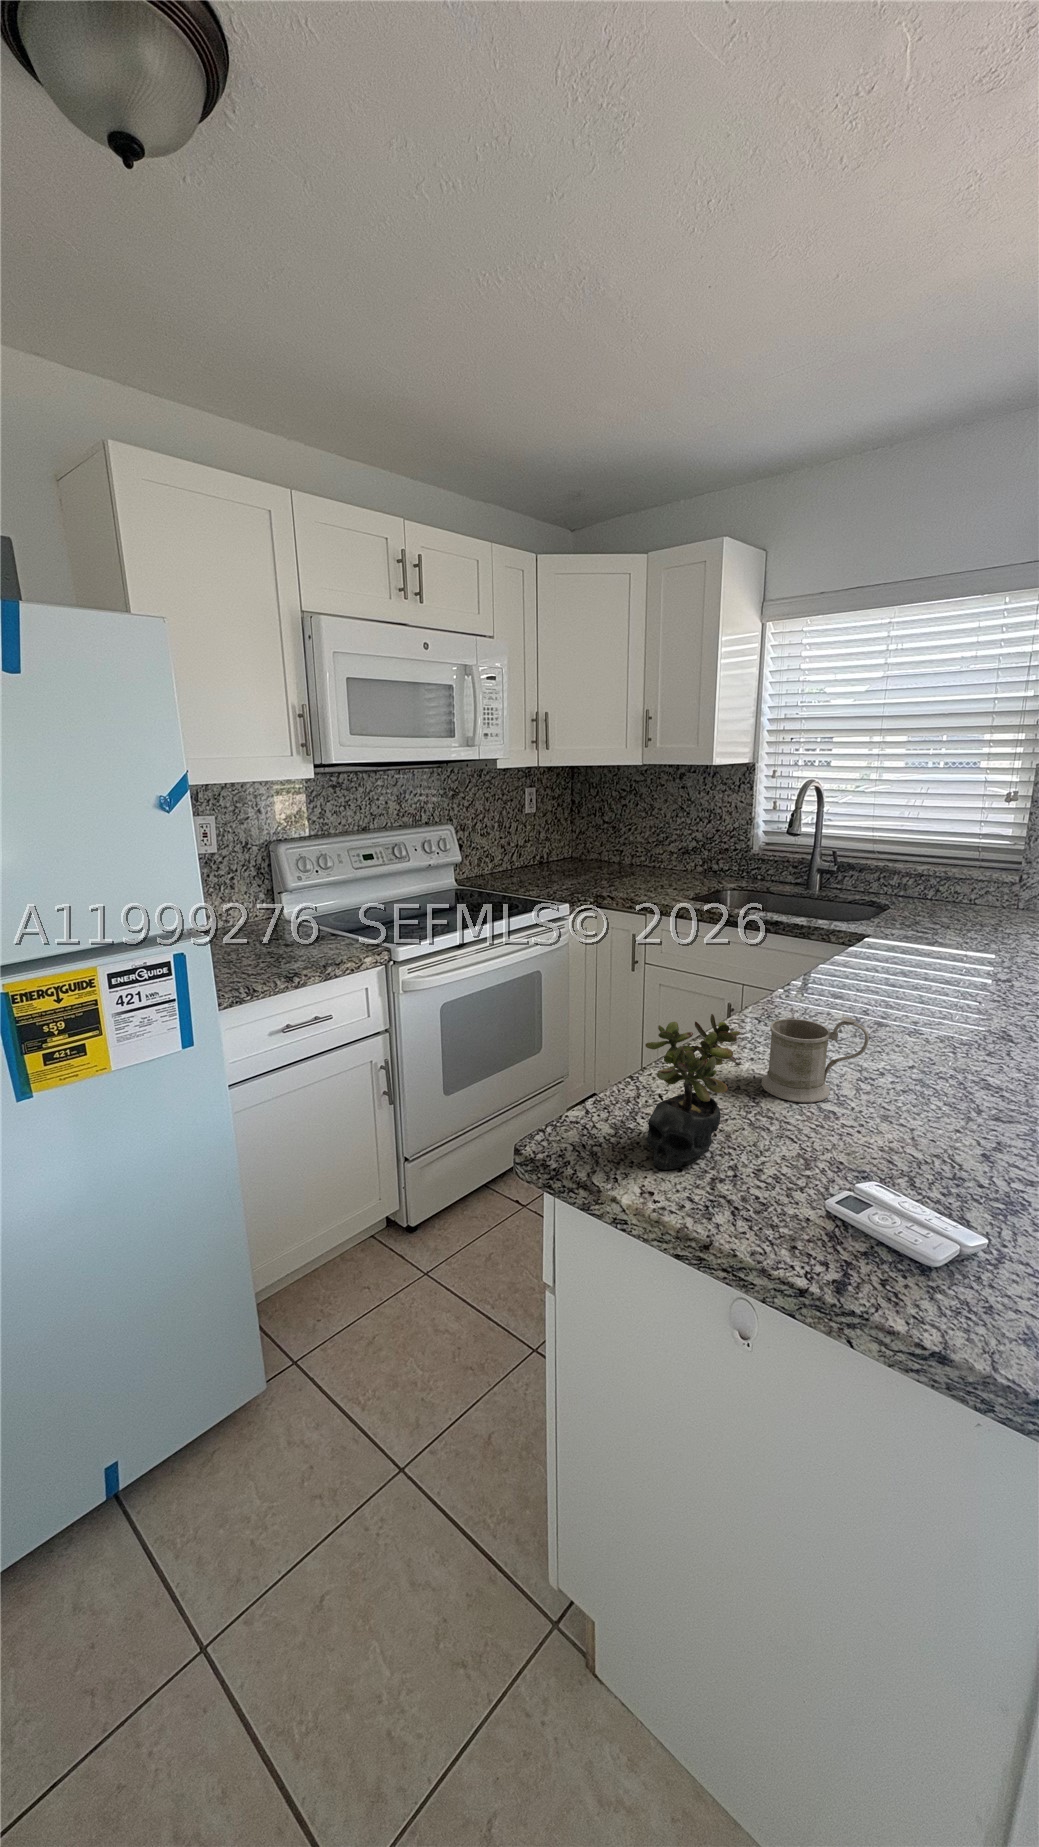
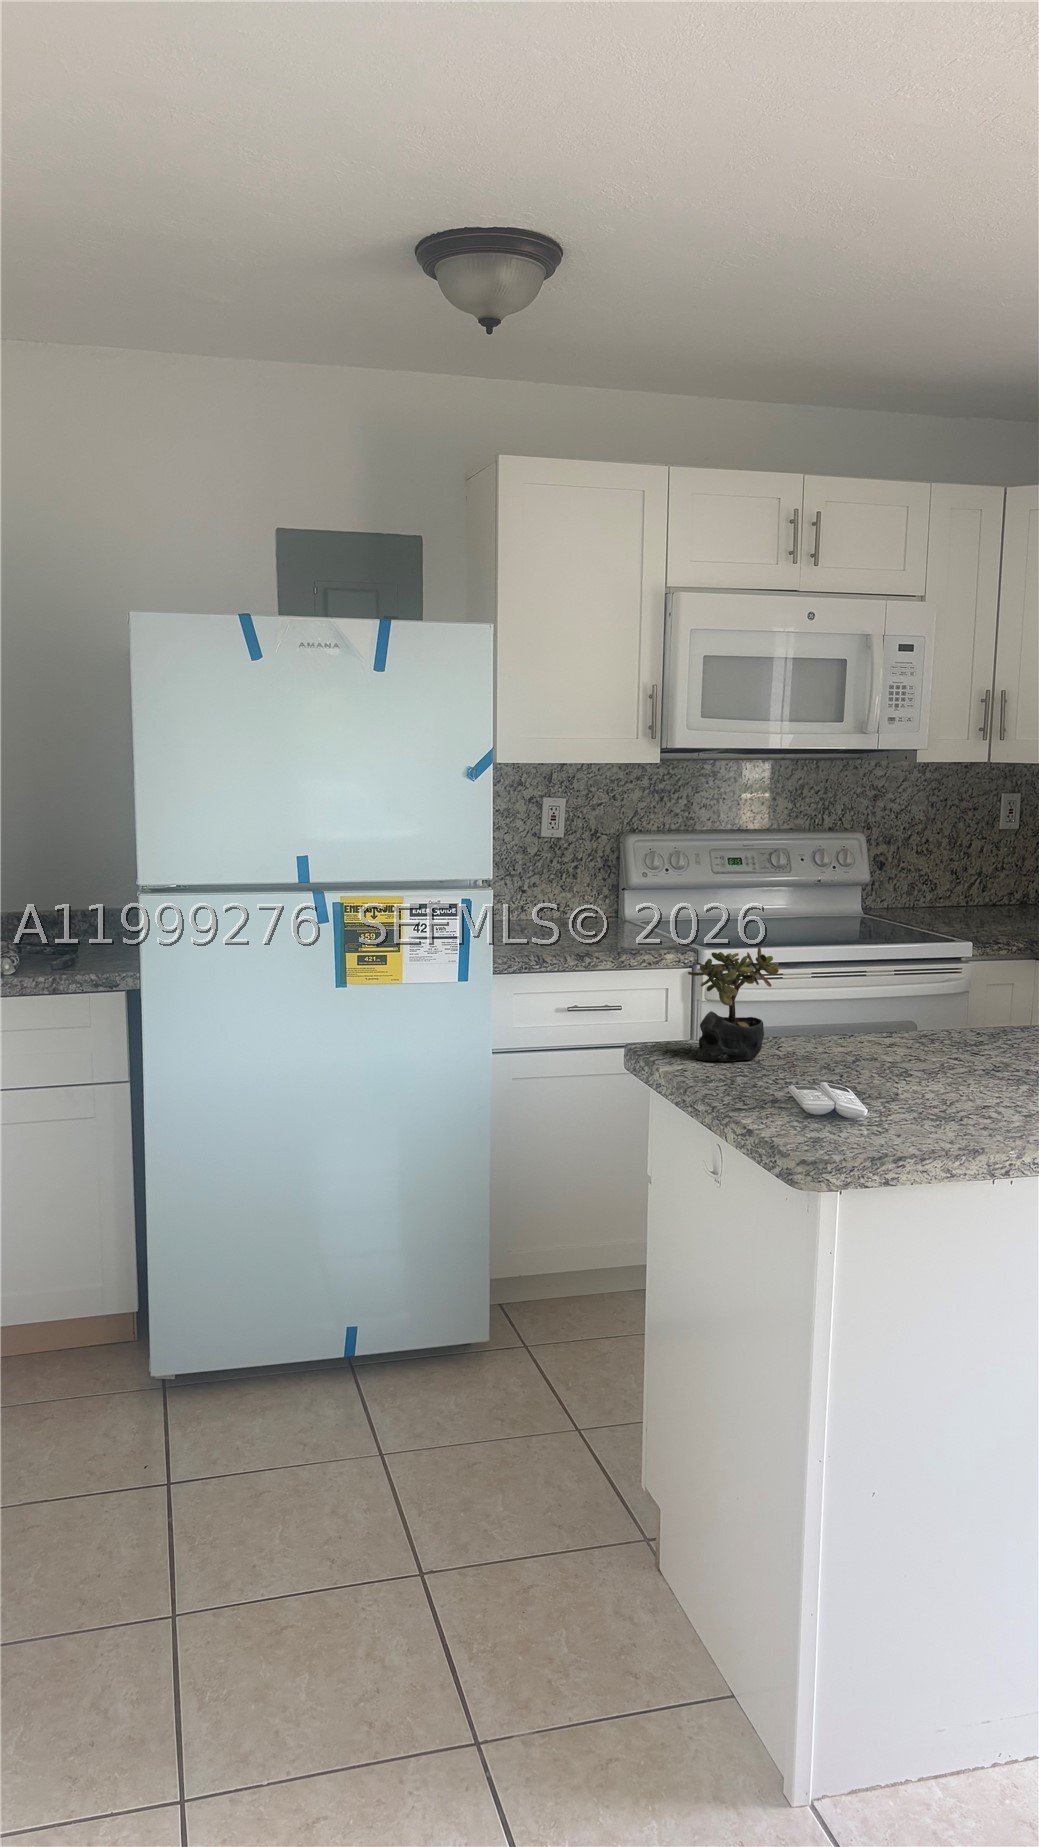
mug: present [761,1017,869,1103] -> none [865,988,950,1063]

